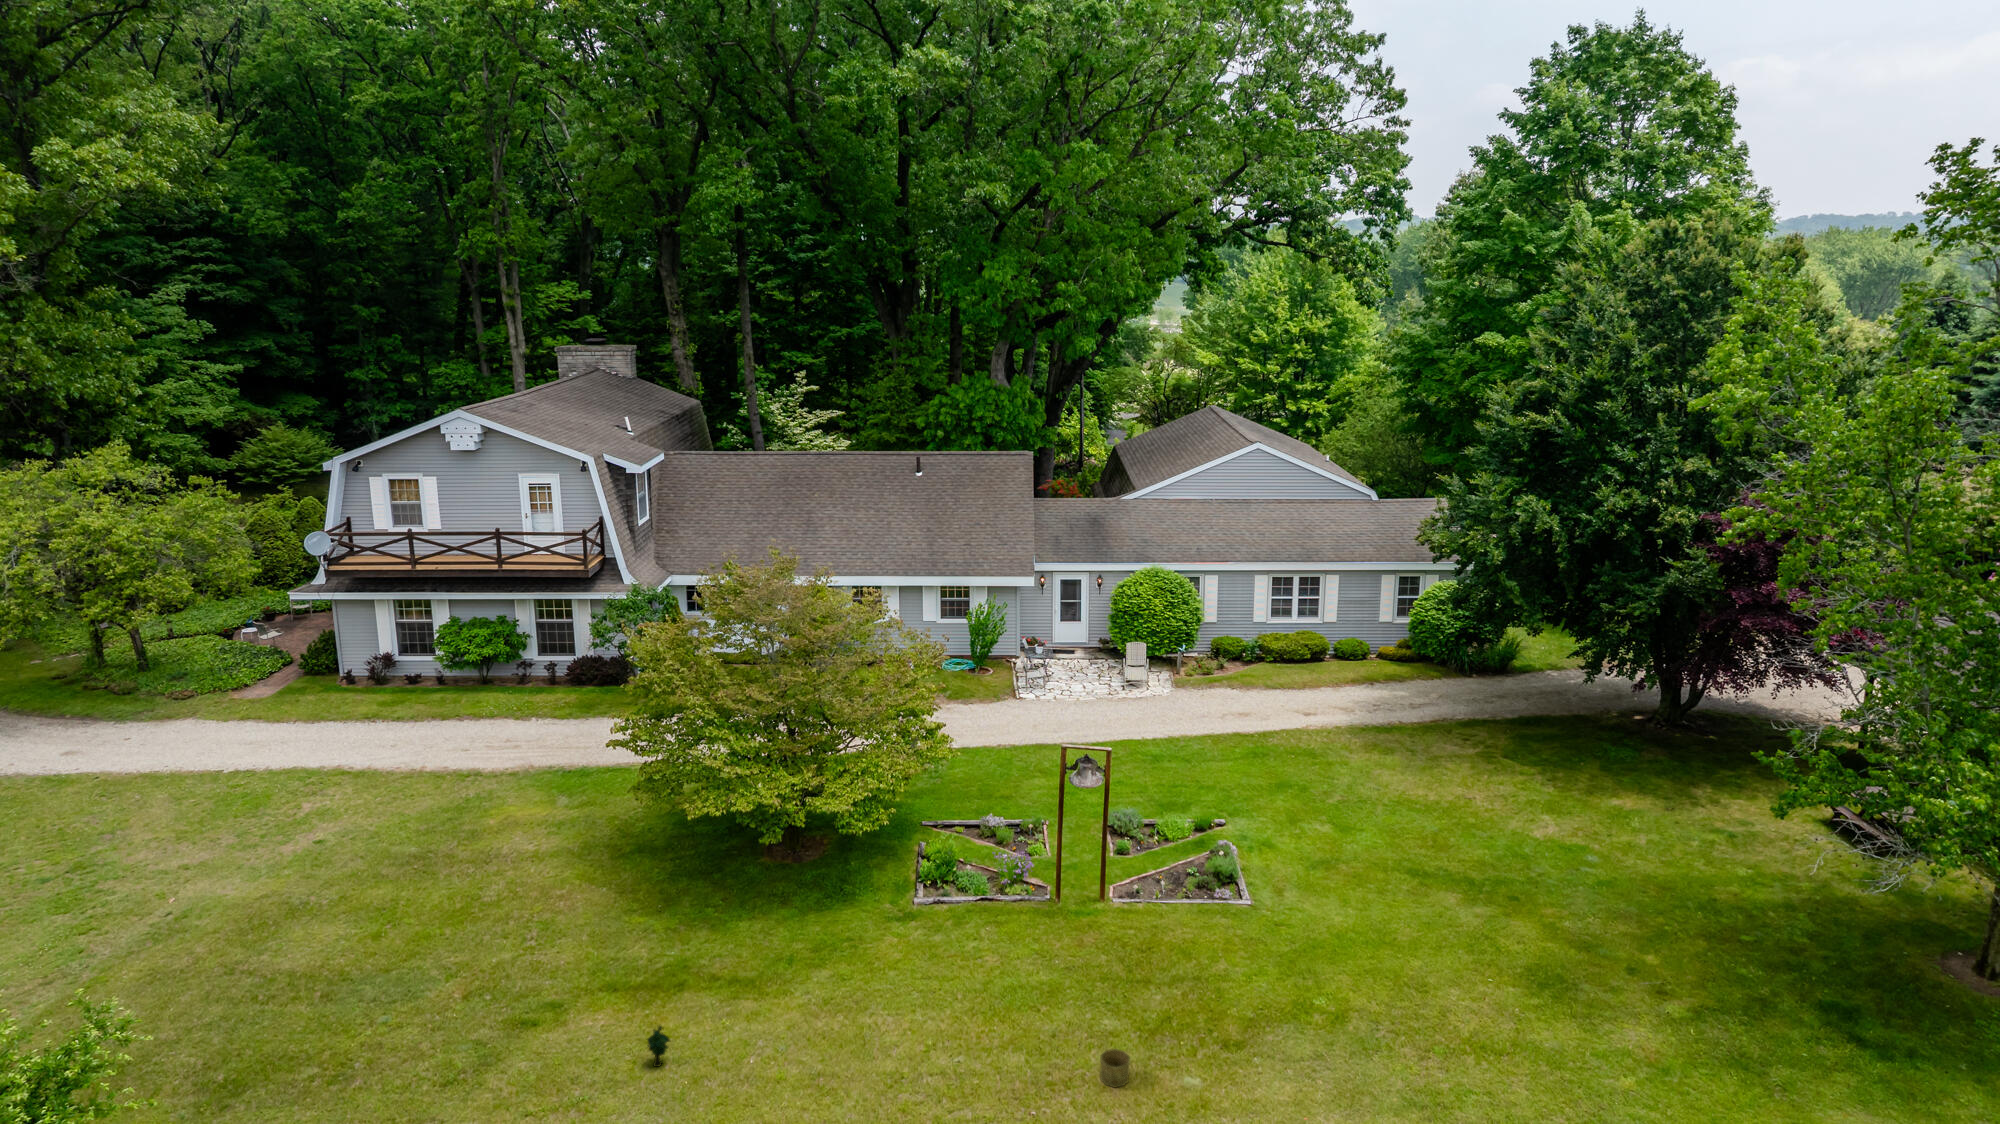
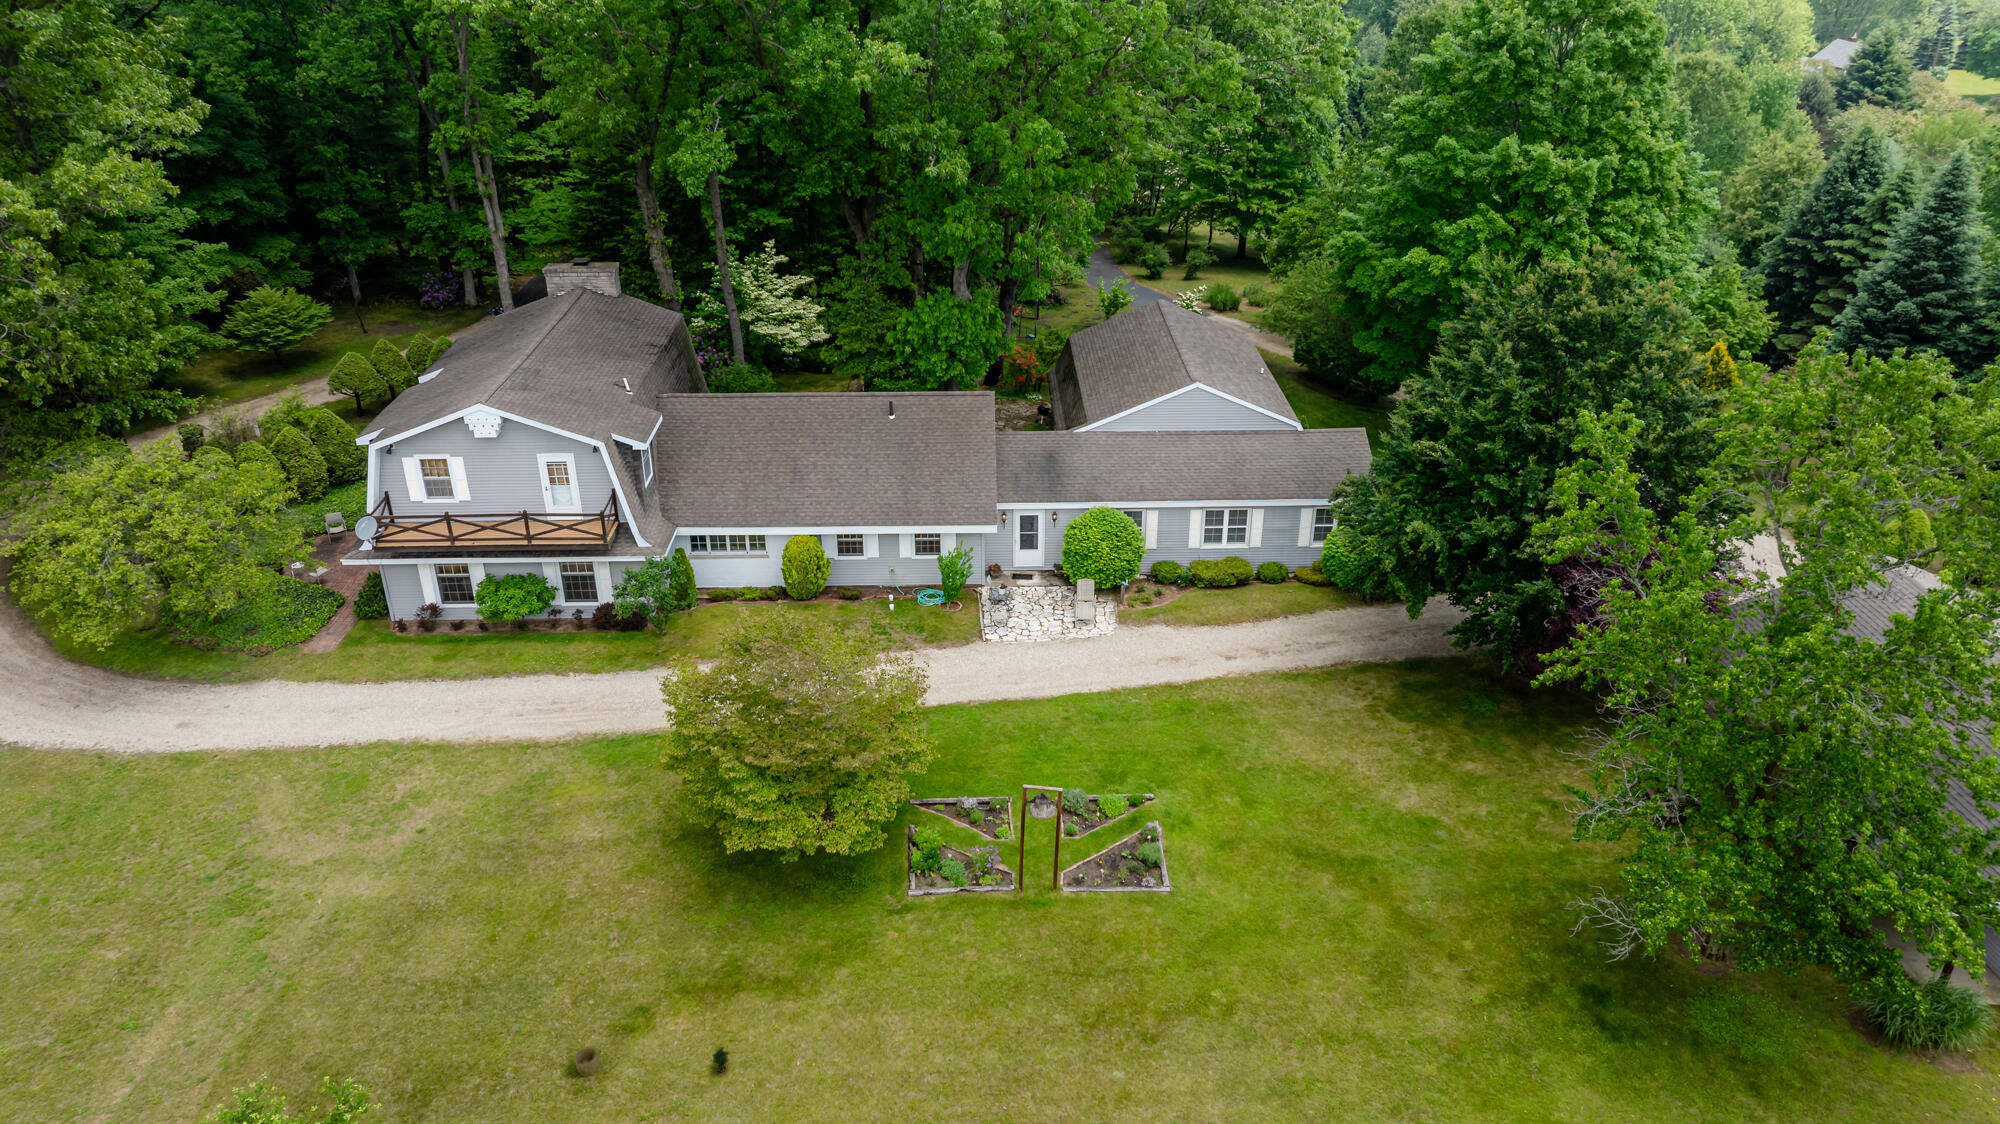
wooden bucket: present [1100,1049,1130,1087] -> present [574,1047,599,1076]

